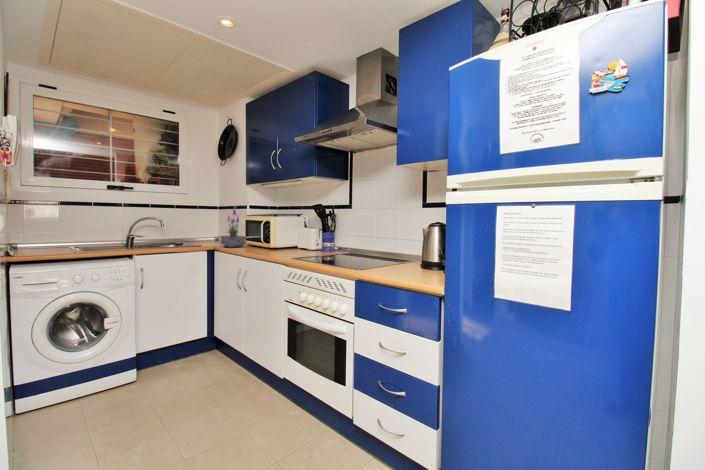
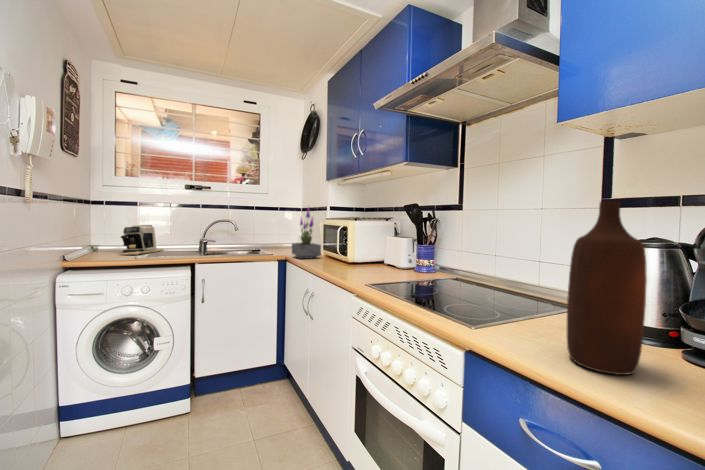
bottle: none [399,205,426,278] -> present [567,201,647,375]
coffee maker: none [47,223,91,250] -> present [121,225,163,255]

